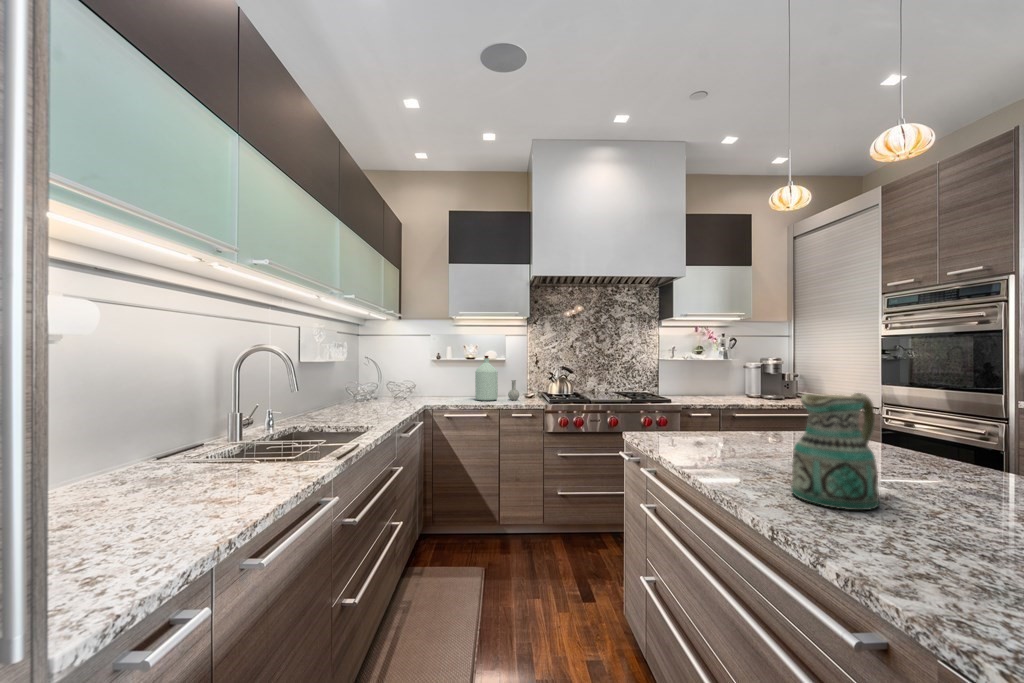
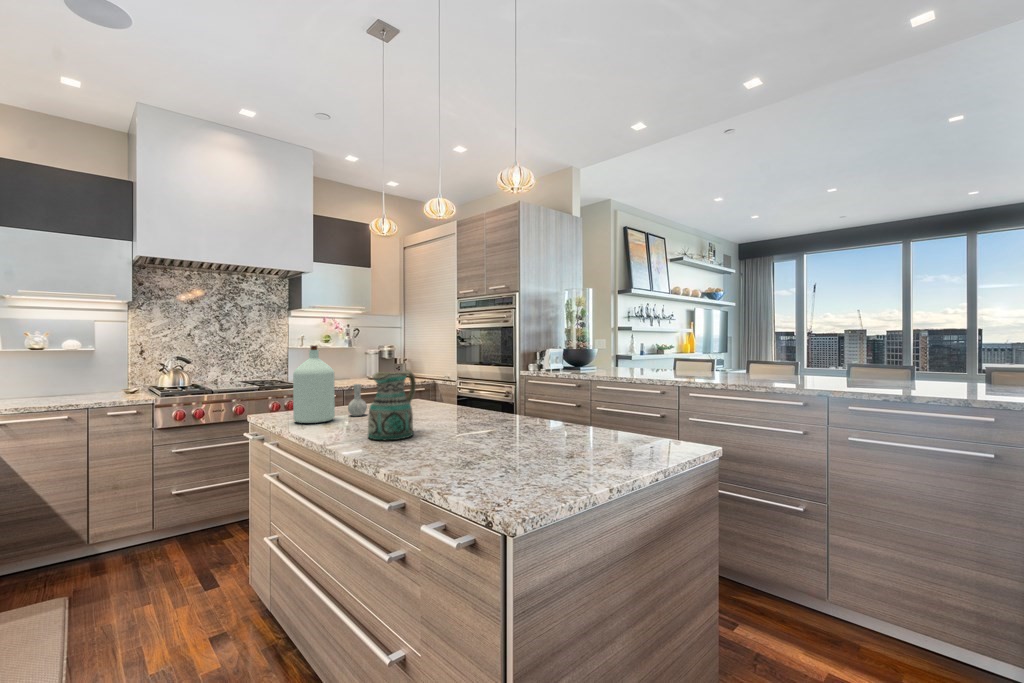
bottle: present [475,356,519,400] -> present [293,346,367,423]

